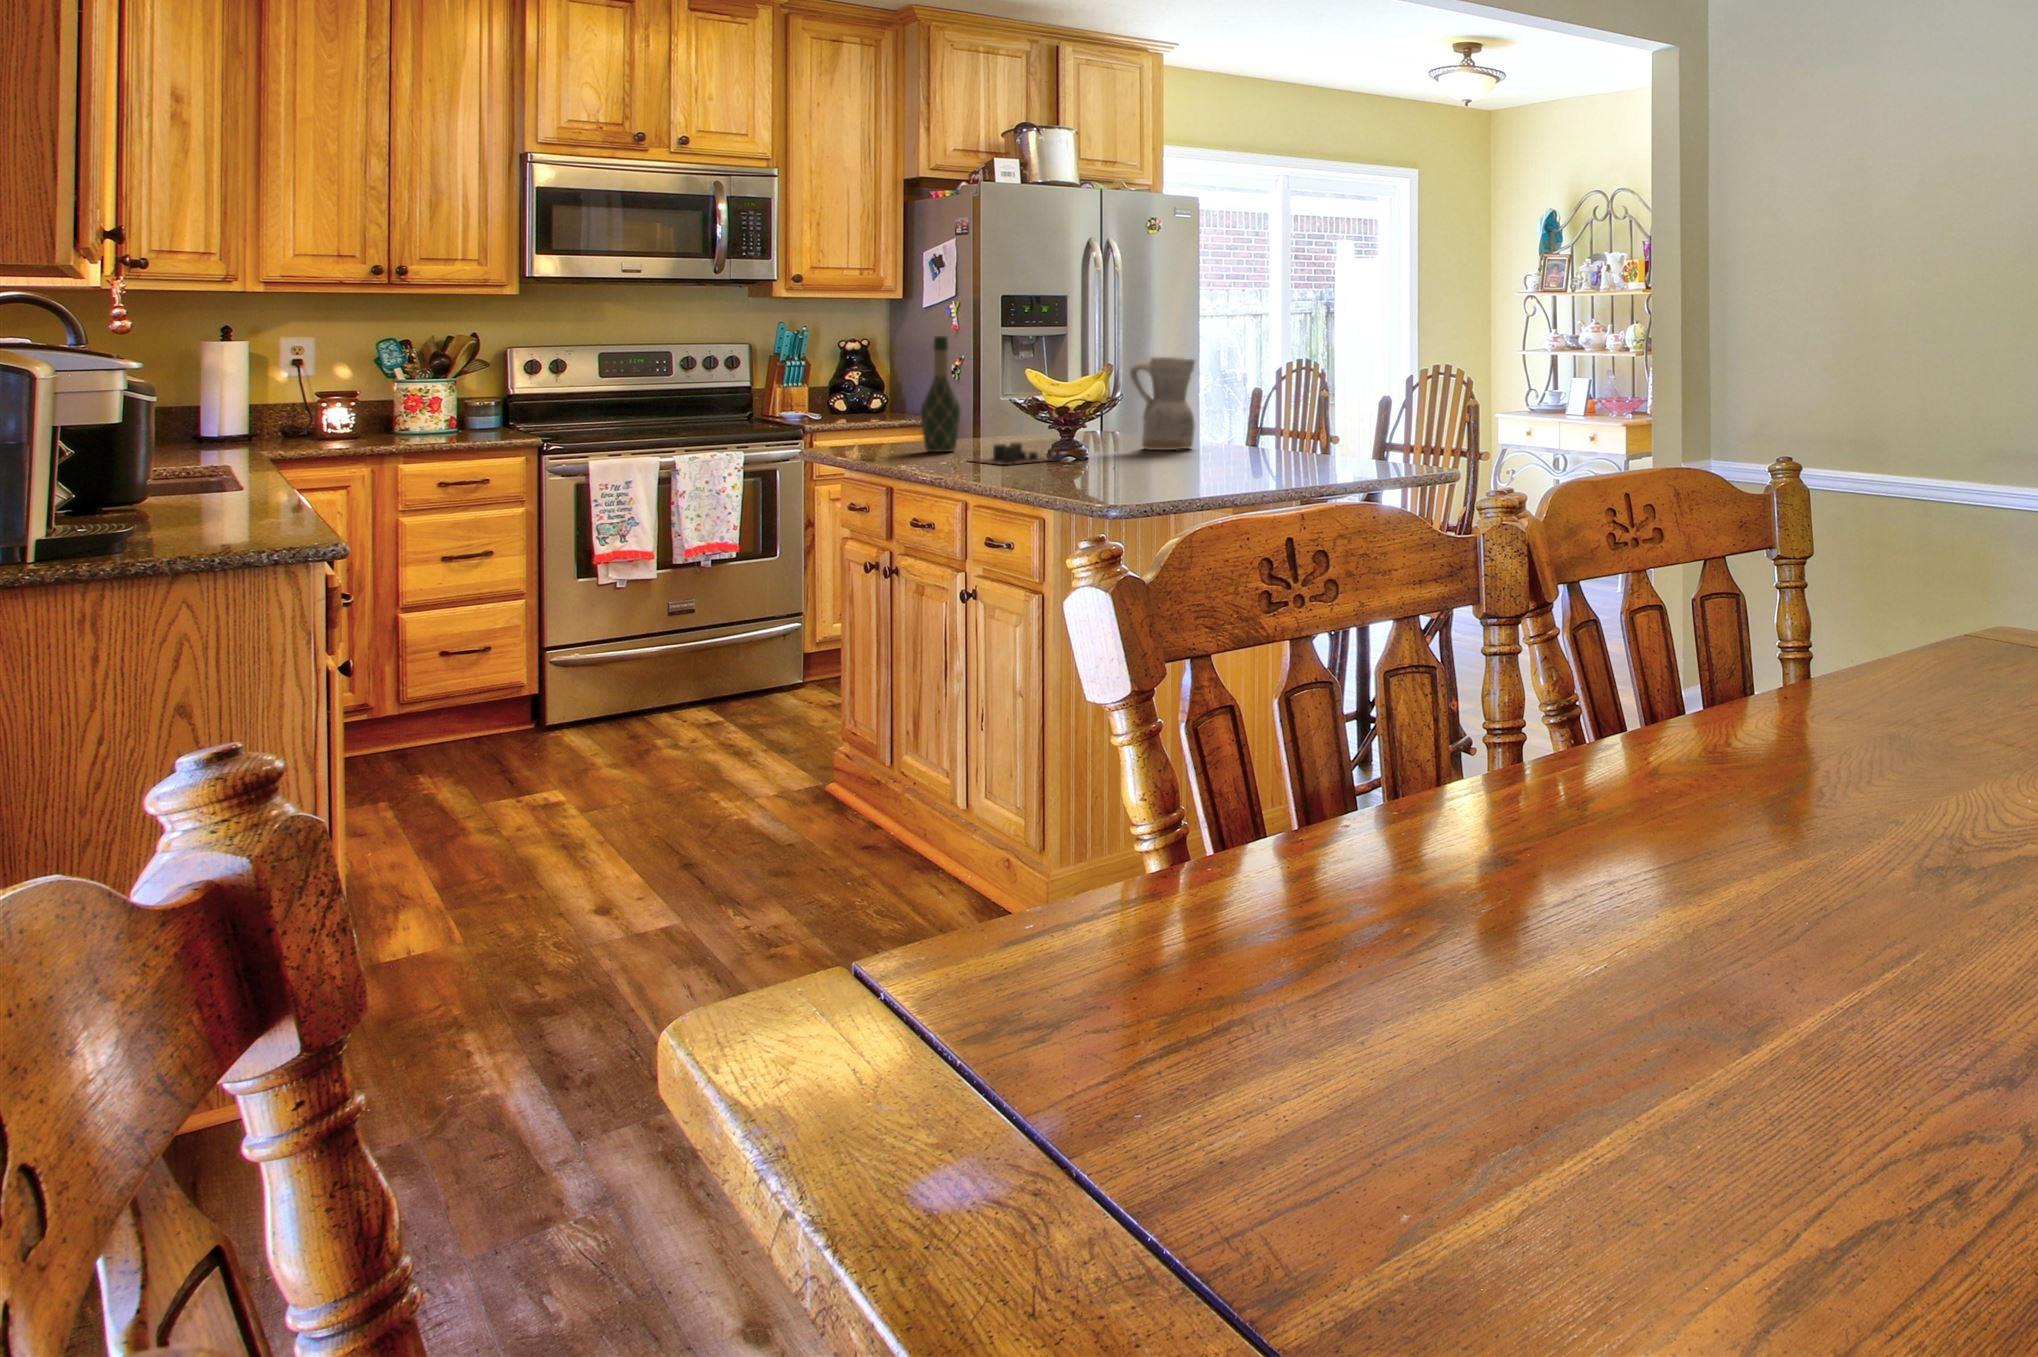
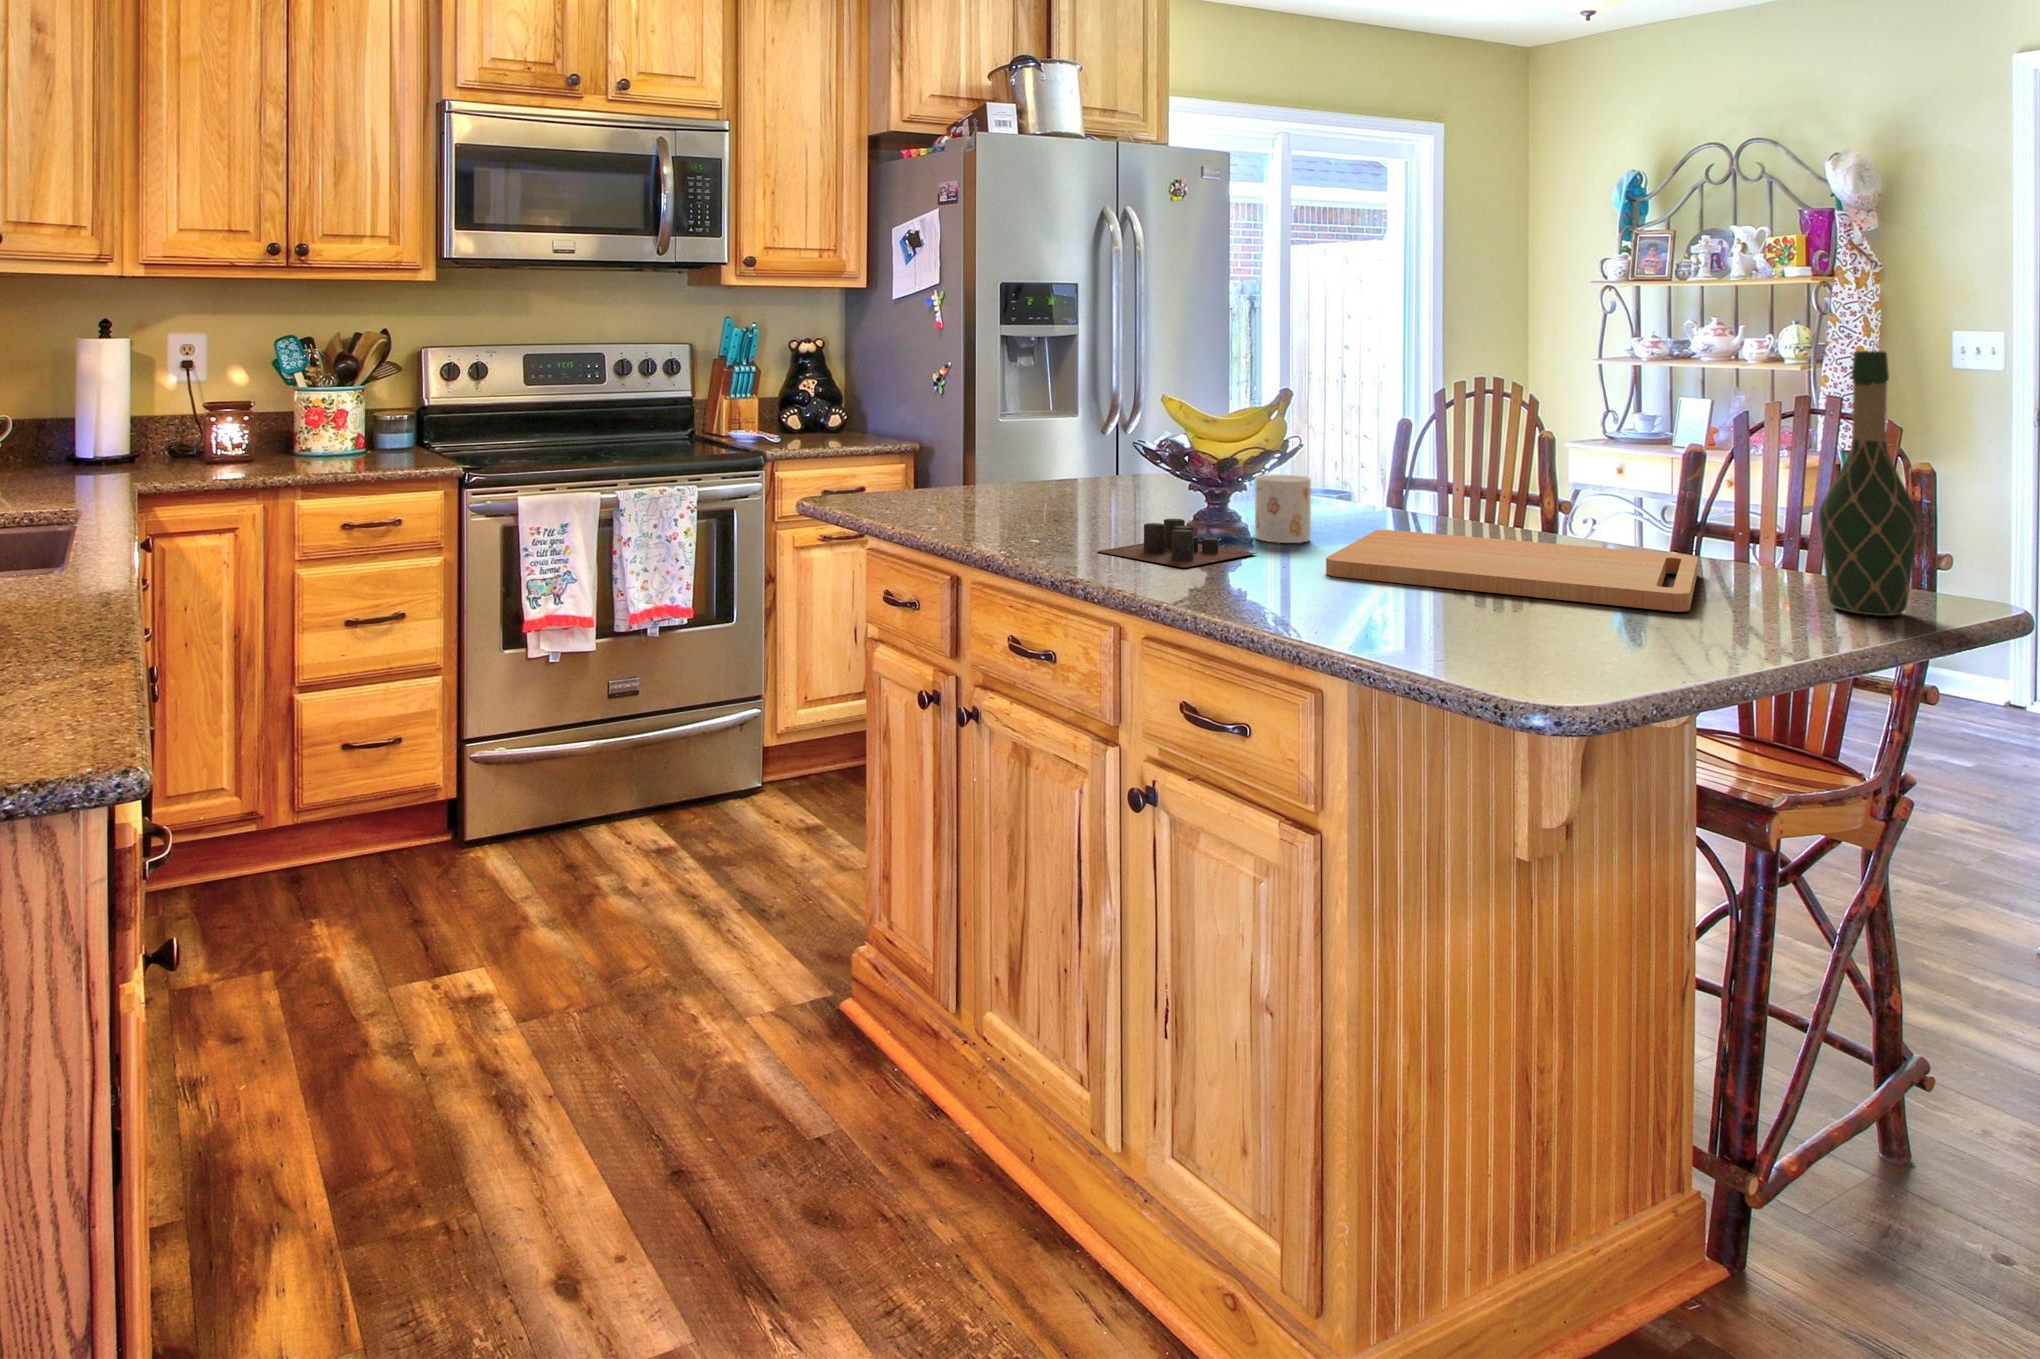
wine bottle: present [921,336,961,452] -> present [1819,351,1919,616]
ceramic pitcher: present [1130,356,1195,450] -> none [1318,369,1426,529]
mug: none [1075,418,1109,456] -> present [1255,474,1311,543]
cutting board: none [1083,448,1292,473] -> present [1326,530,1698,612]

